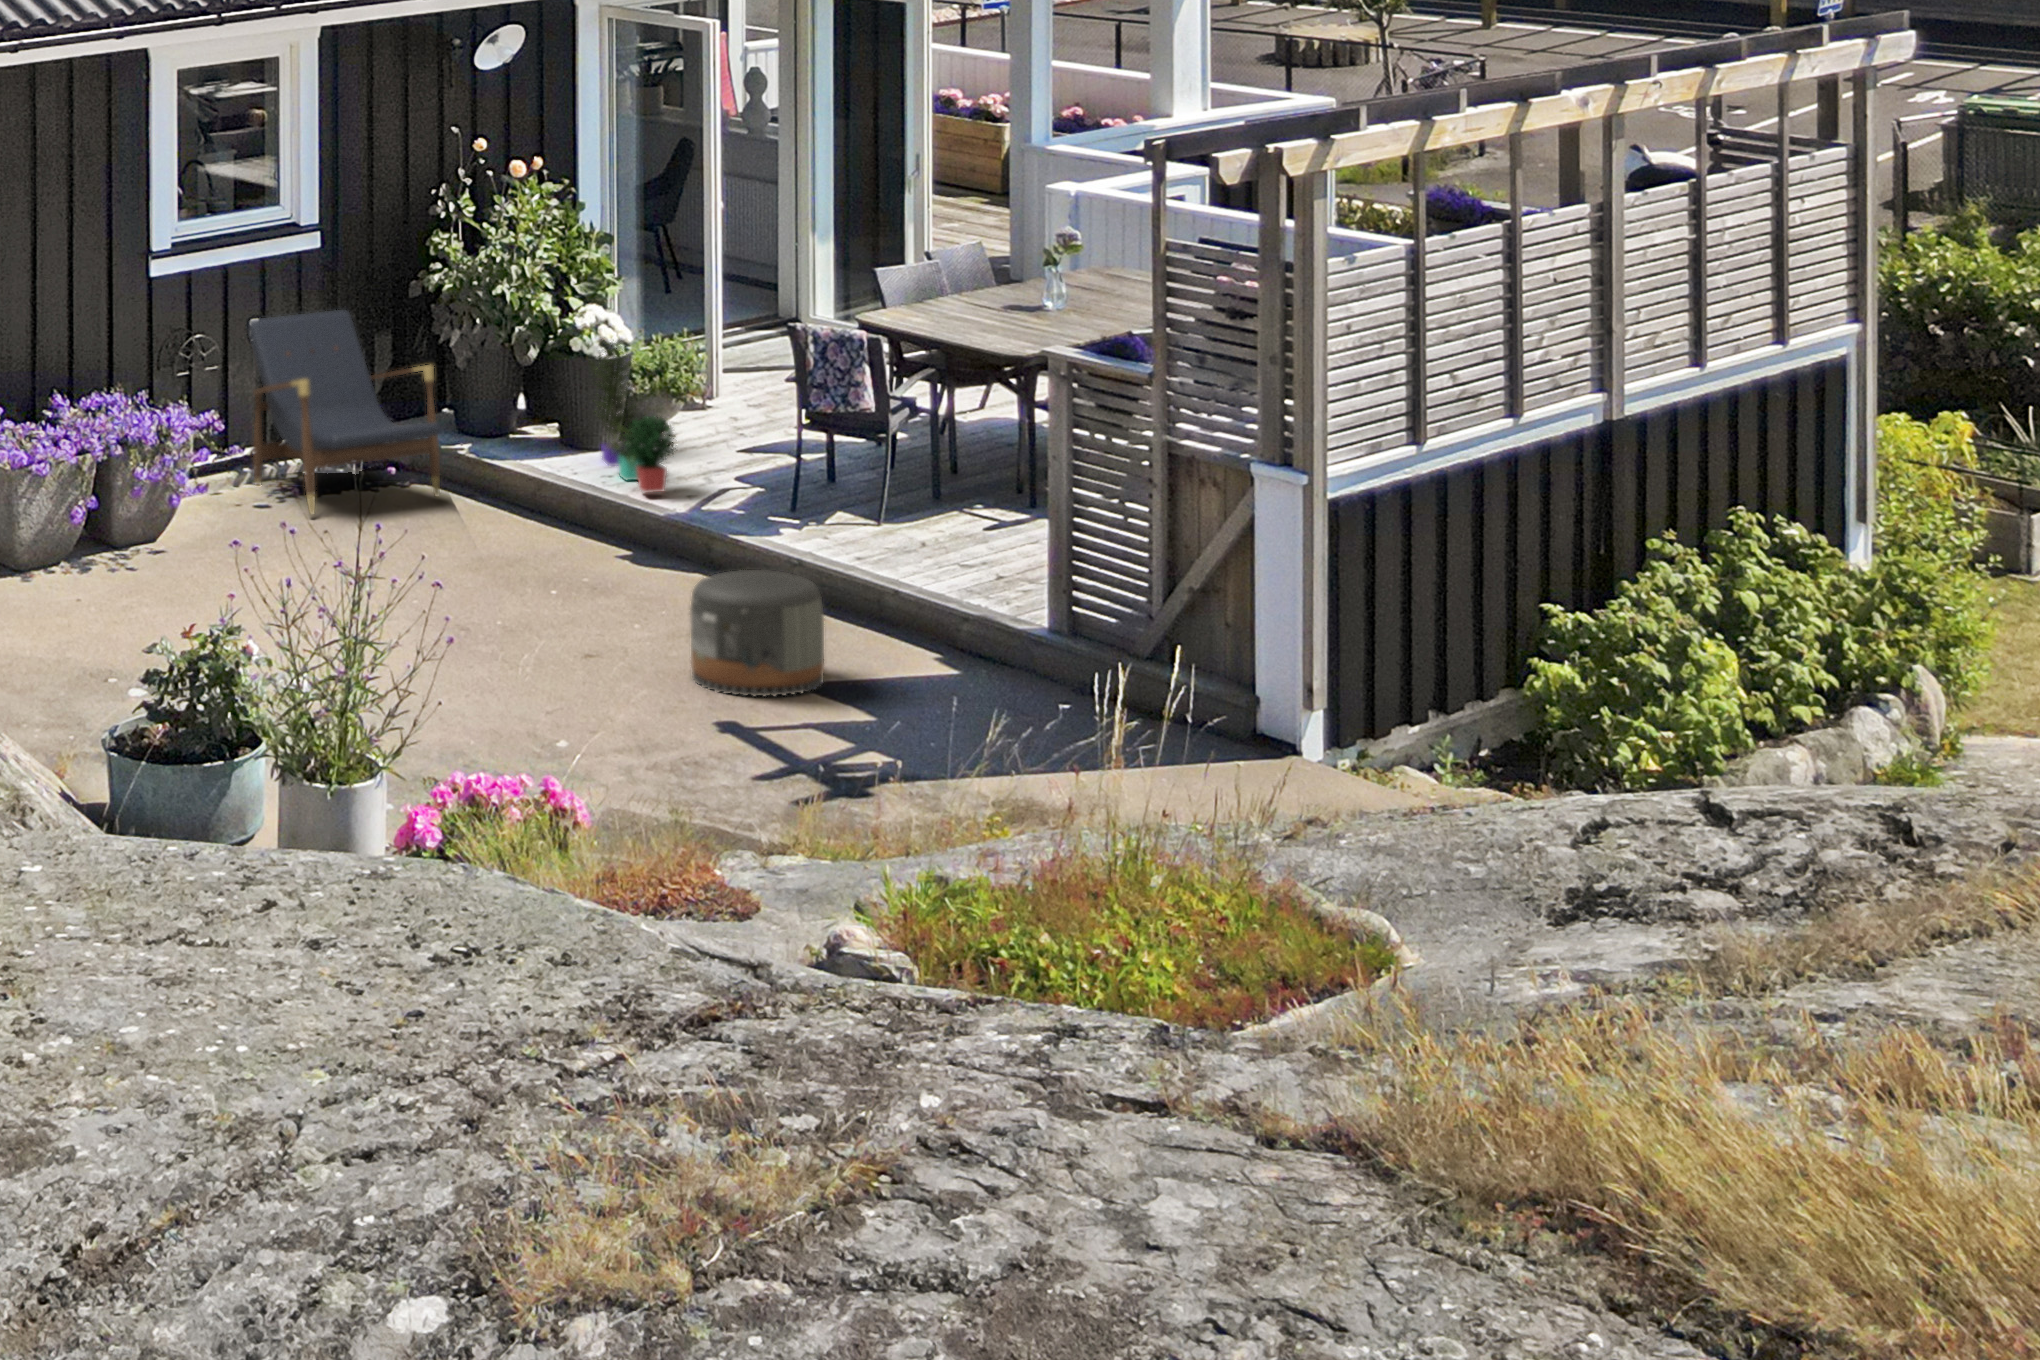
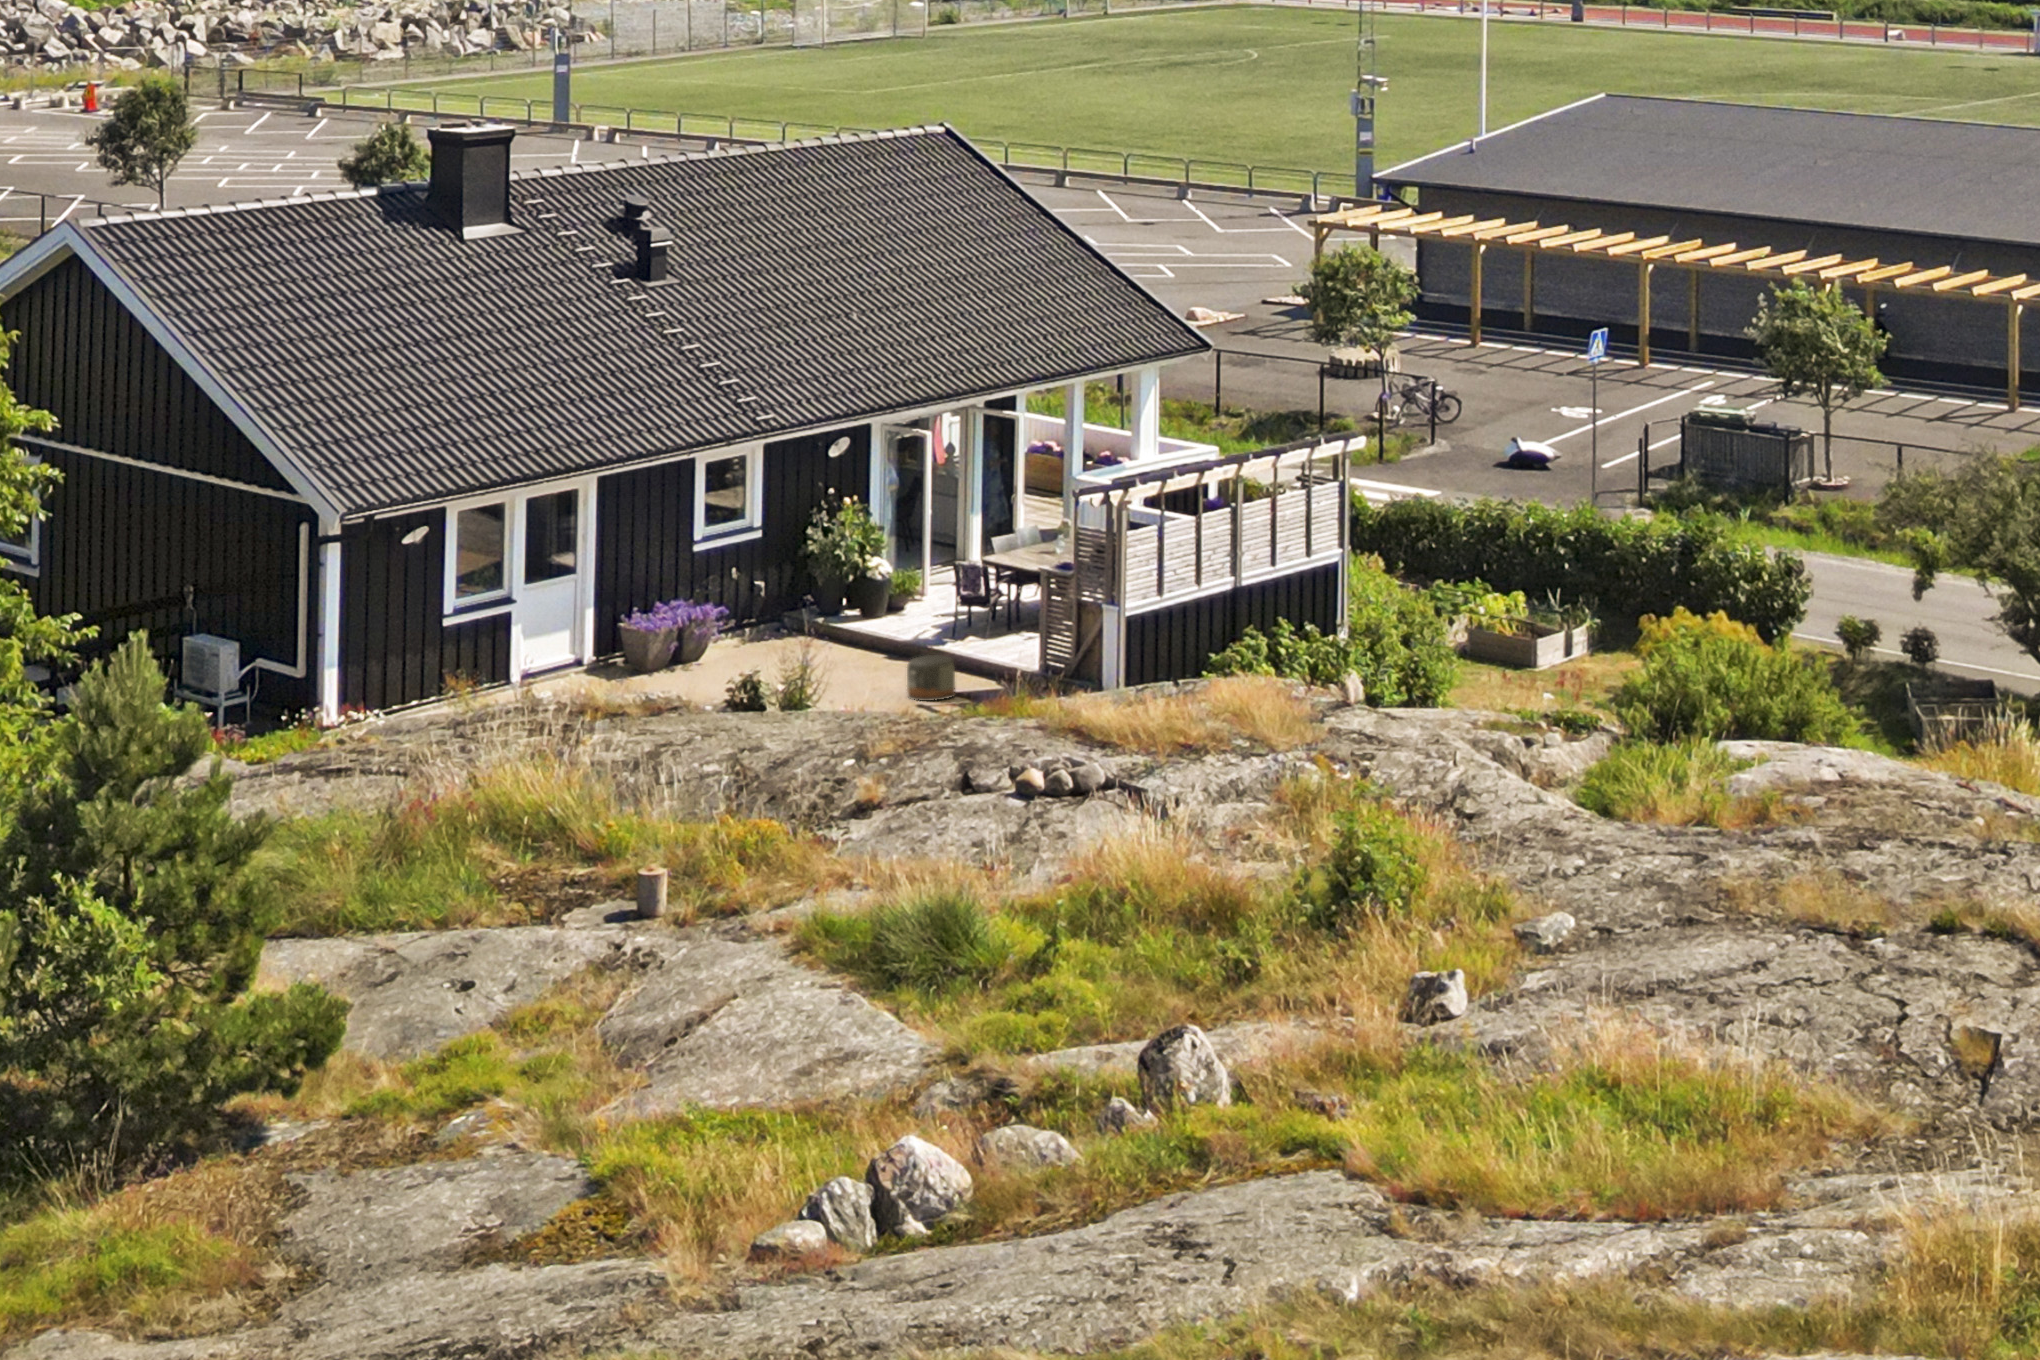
lounge chair: present [246,310,440,514] -> none [732,562,812,647]
potted plant: present [593,340,676,492] -> none [873,570,907,633]

